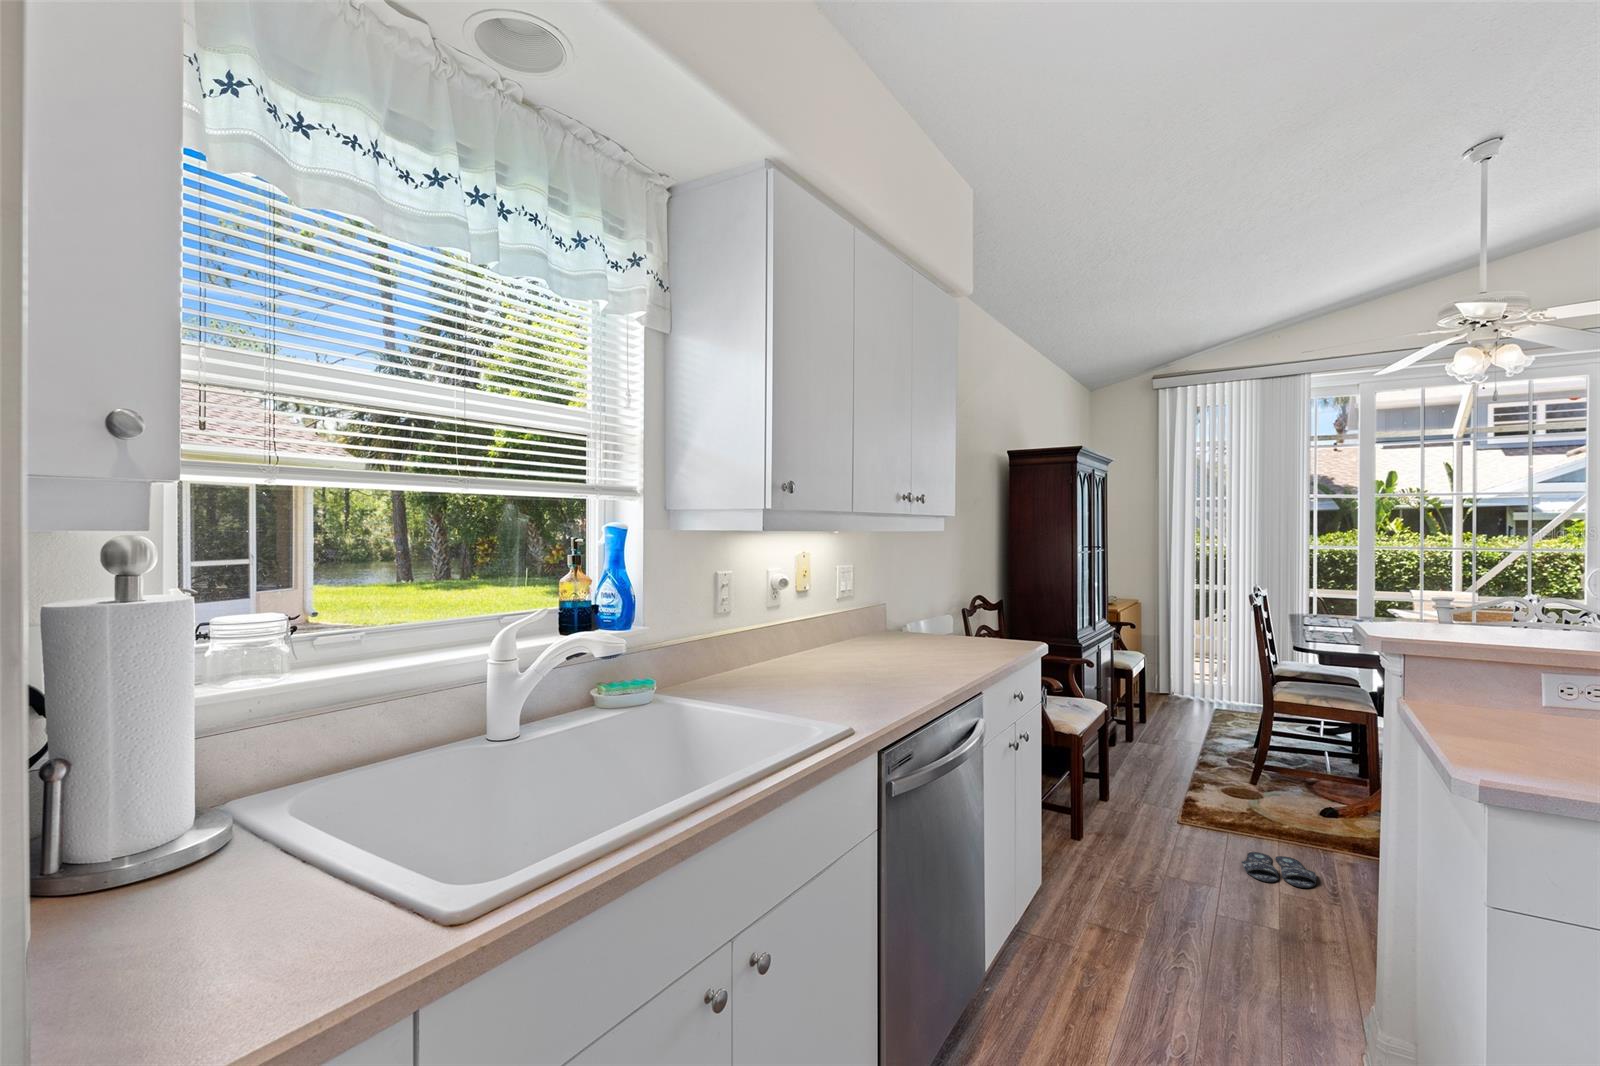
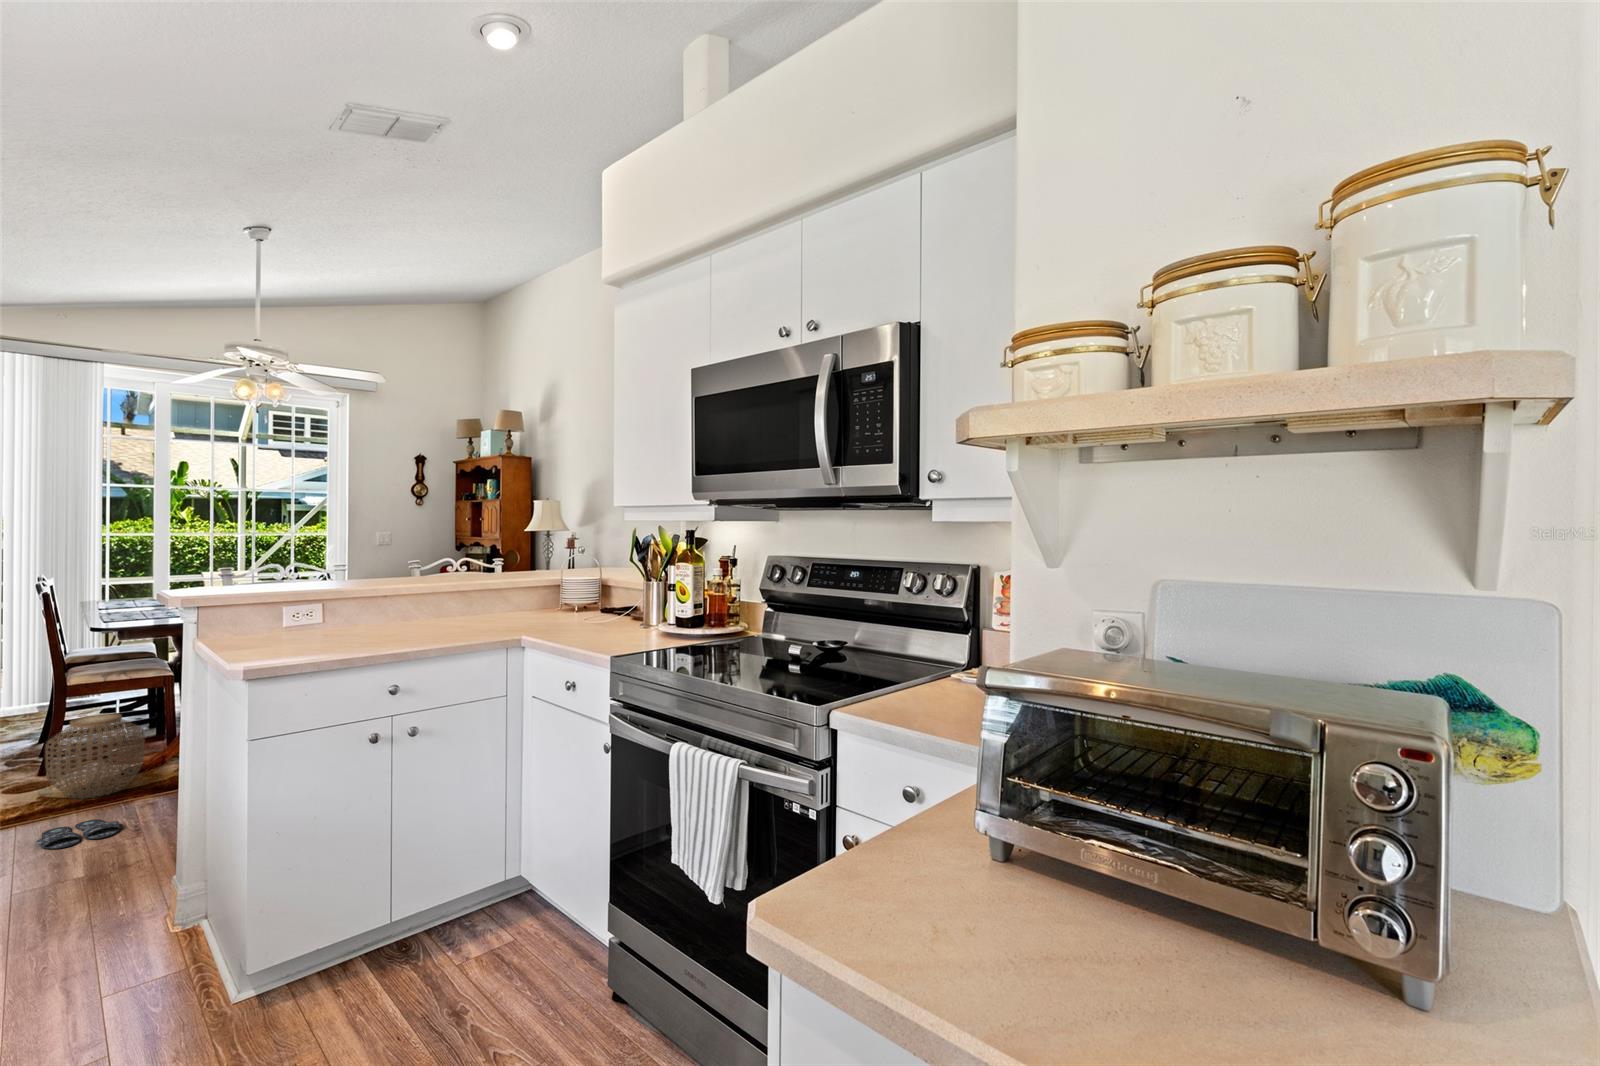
woven basket: none [1254,741,1344,831] -> present [45,713,145,799]

